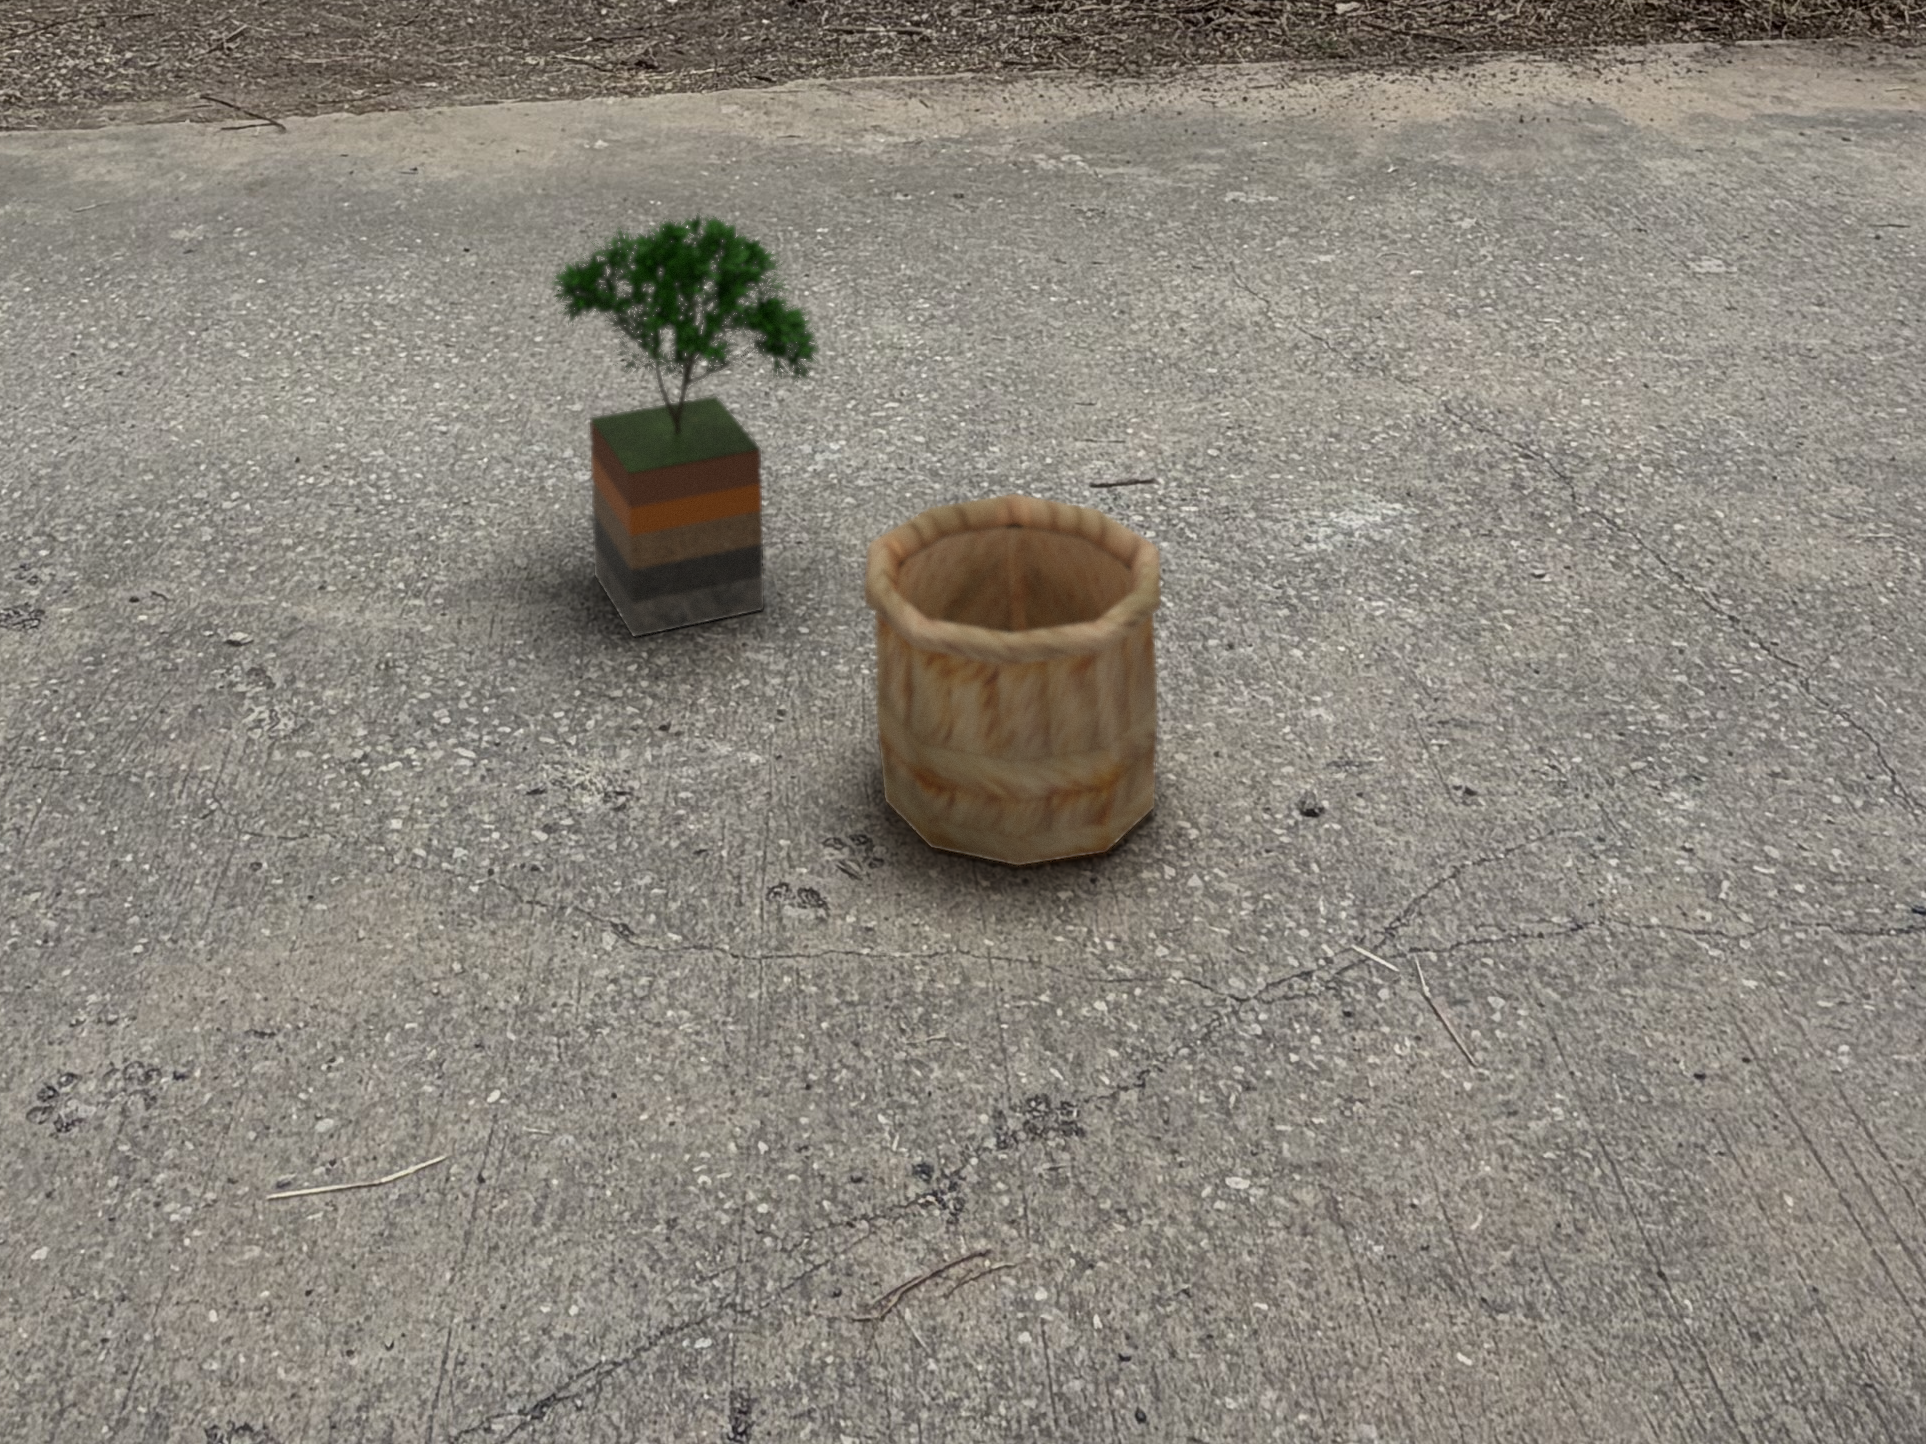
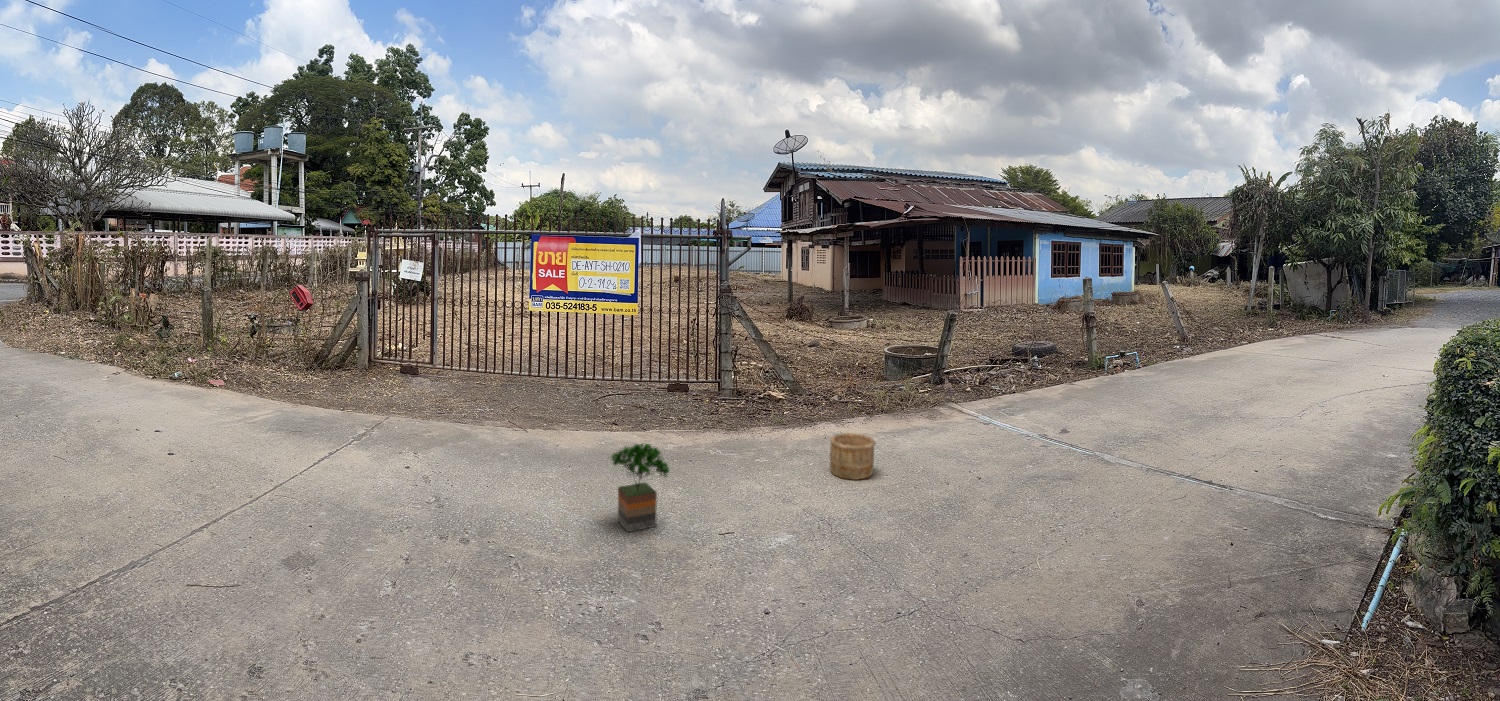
wooden bucket: present [864,494,1161,866] -> present [830,433,876,480]

